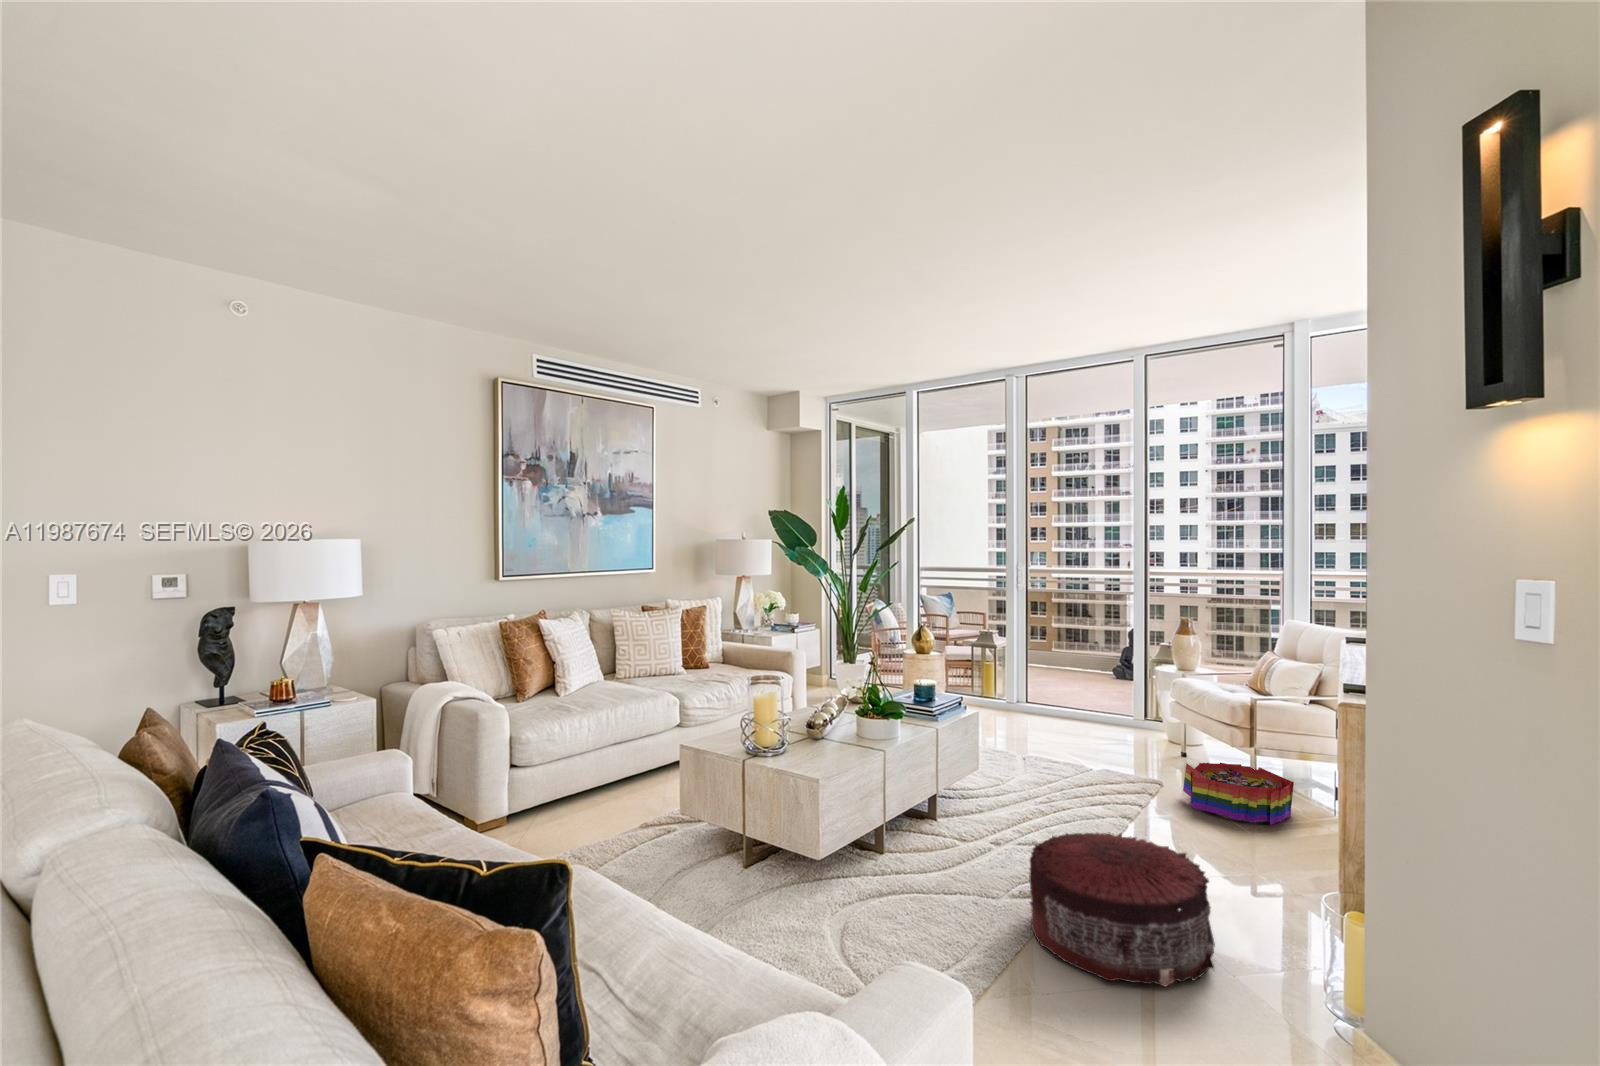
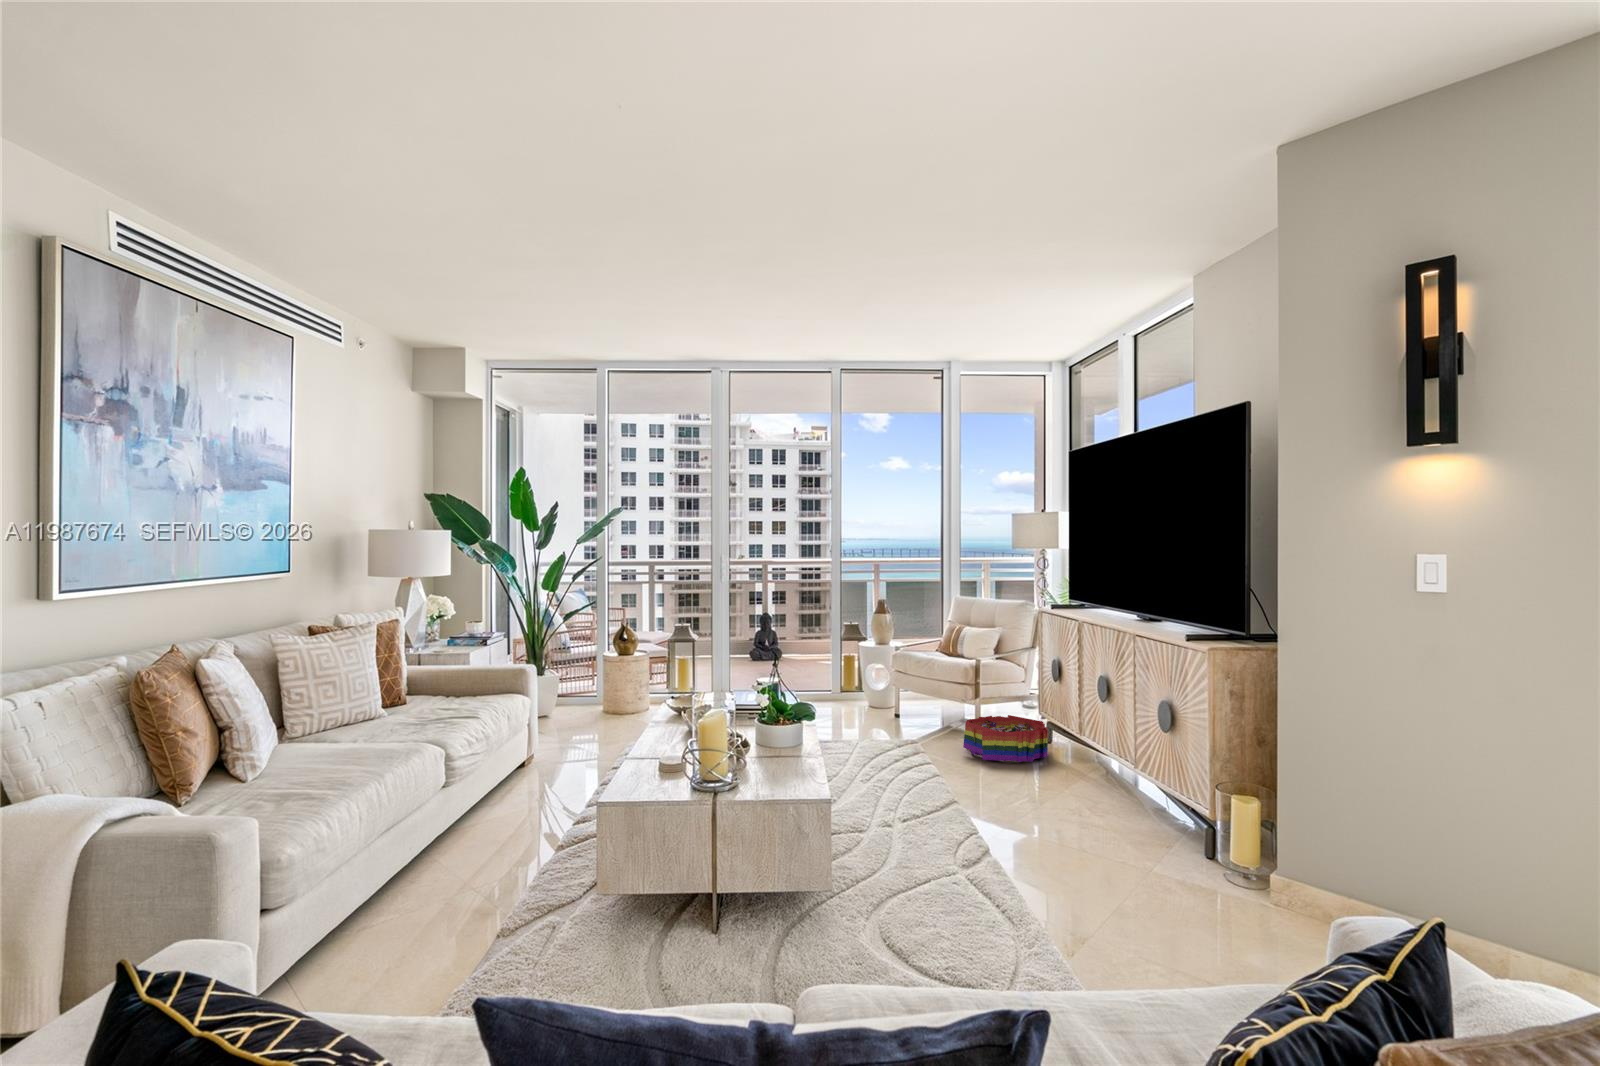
pouf: present [1029,833,1215,986] -> none [1005,783,1178,917]

